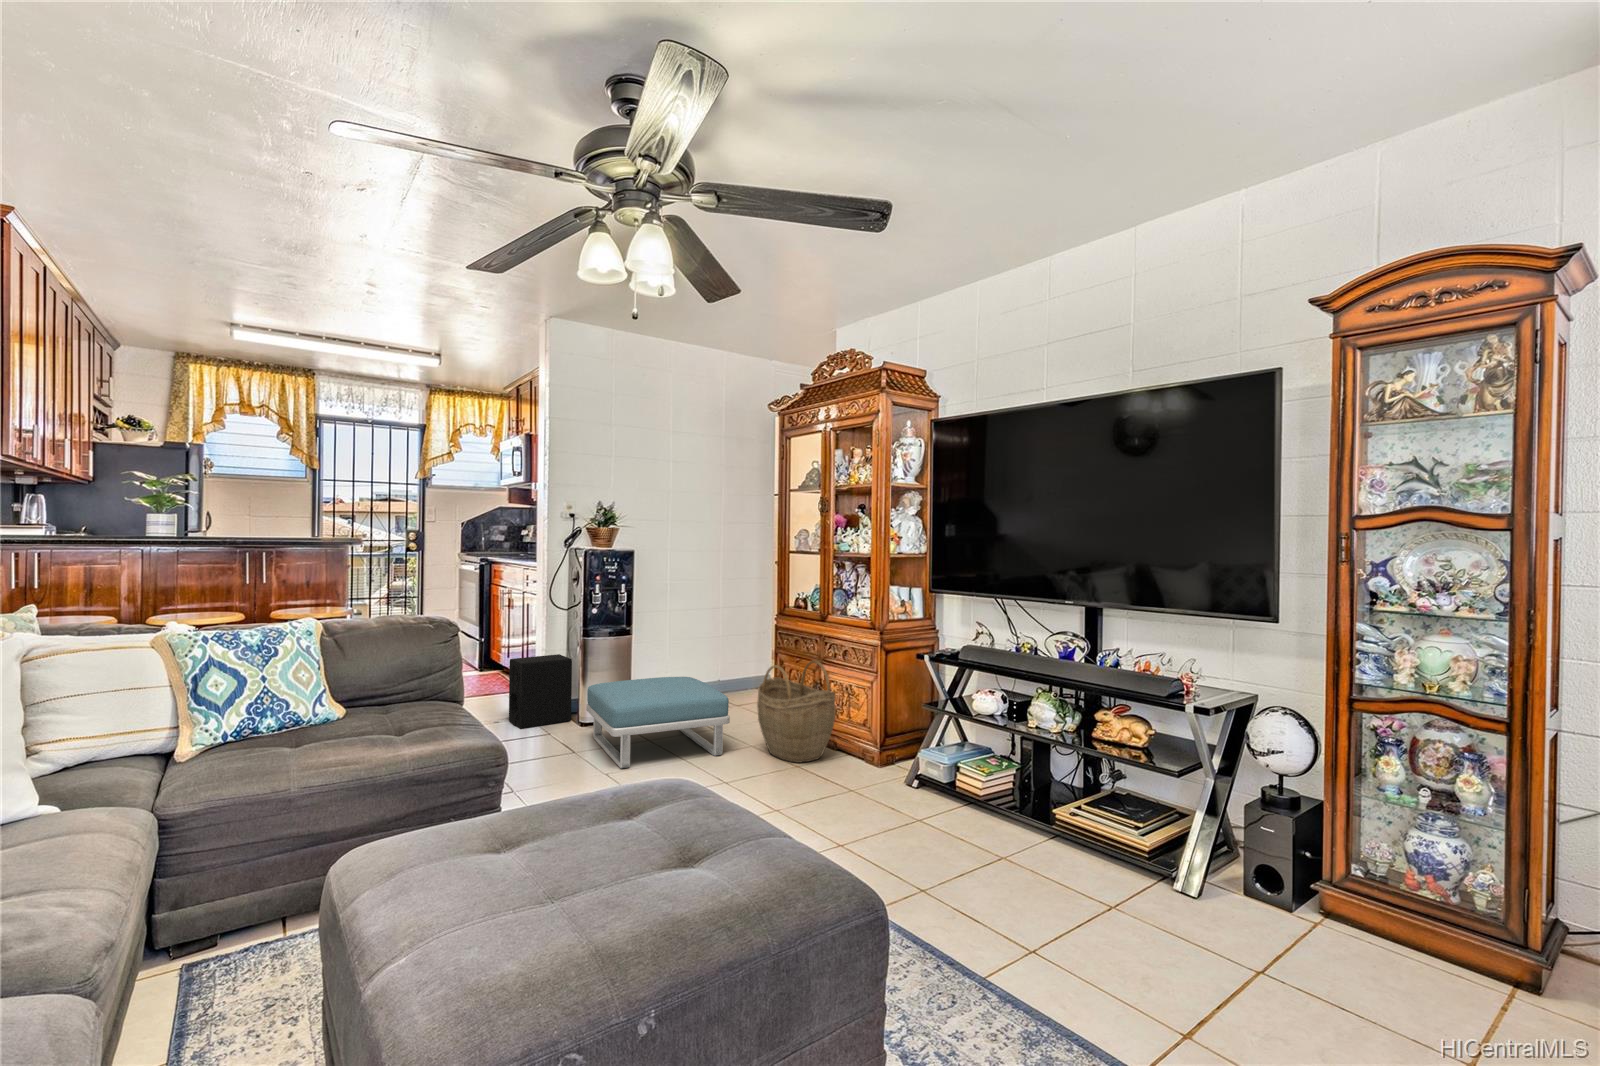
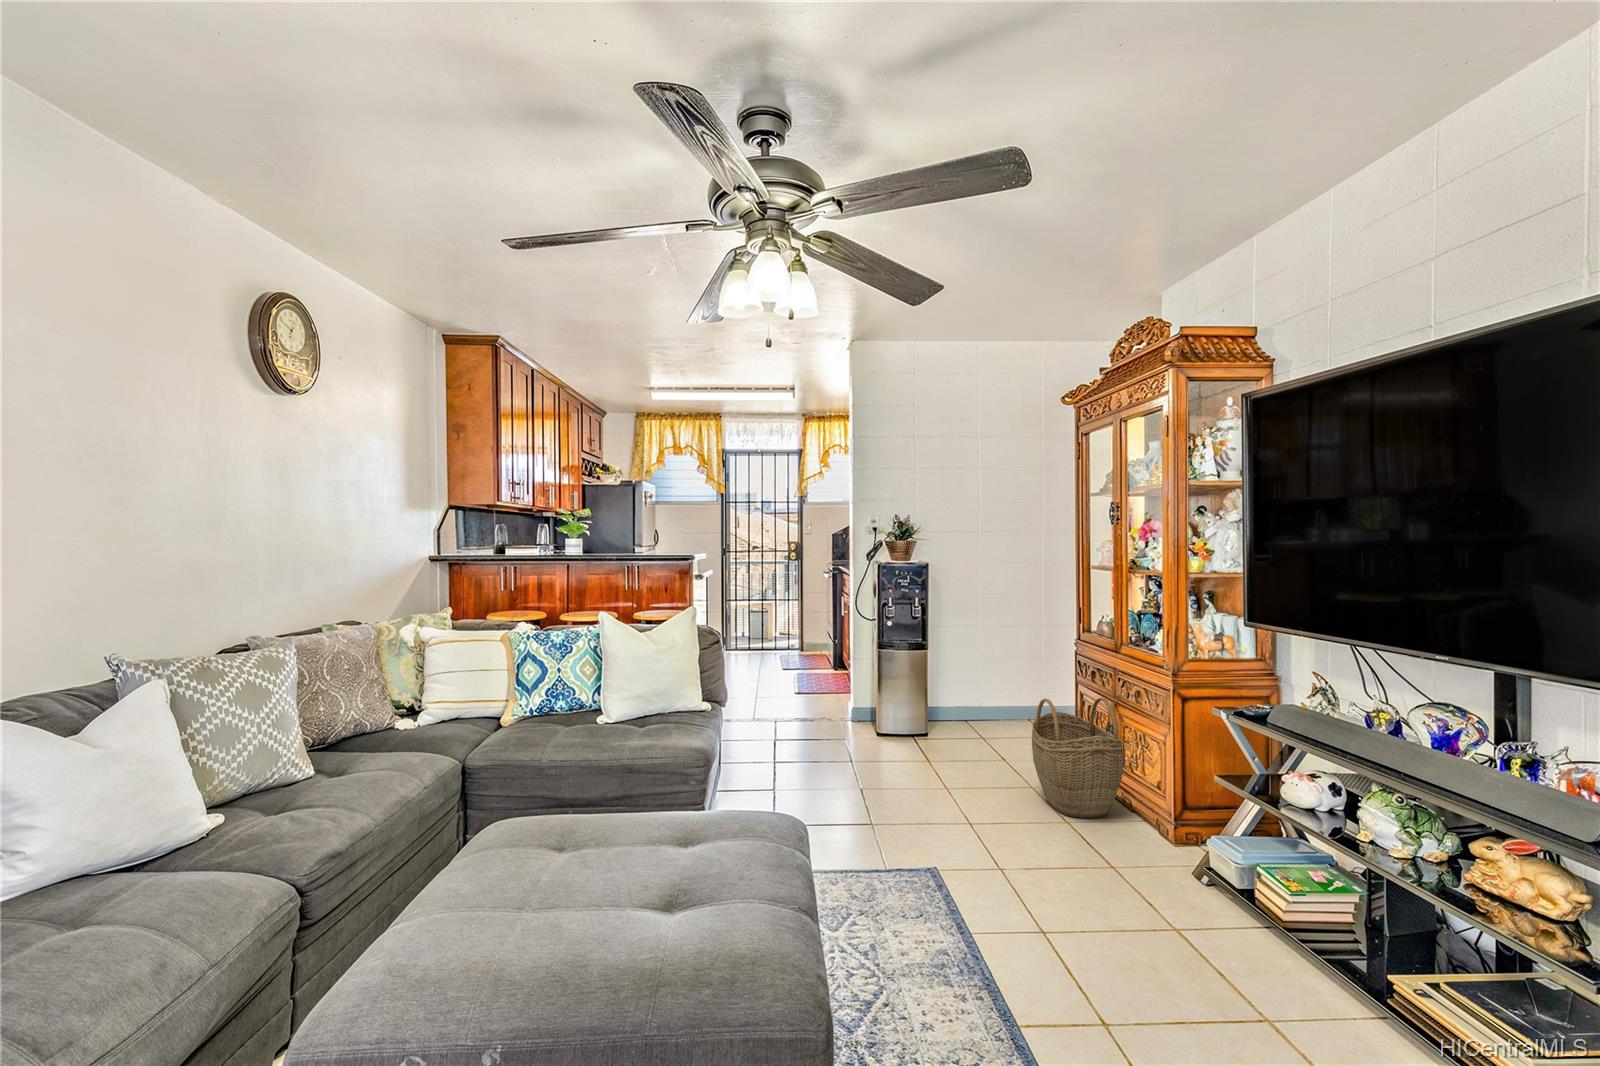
speaker: present [509,654,572,729] -> none [824,662,875,729]
footstool: present [586,677,730,768] -> none [870,696,1000,790]

